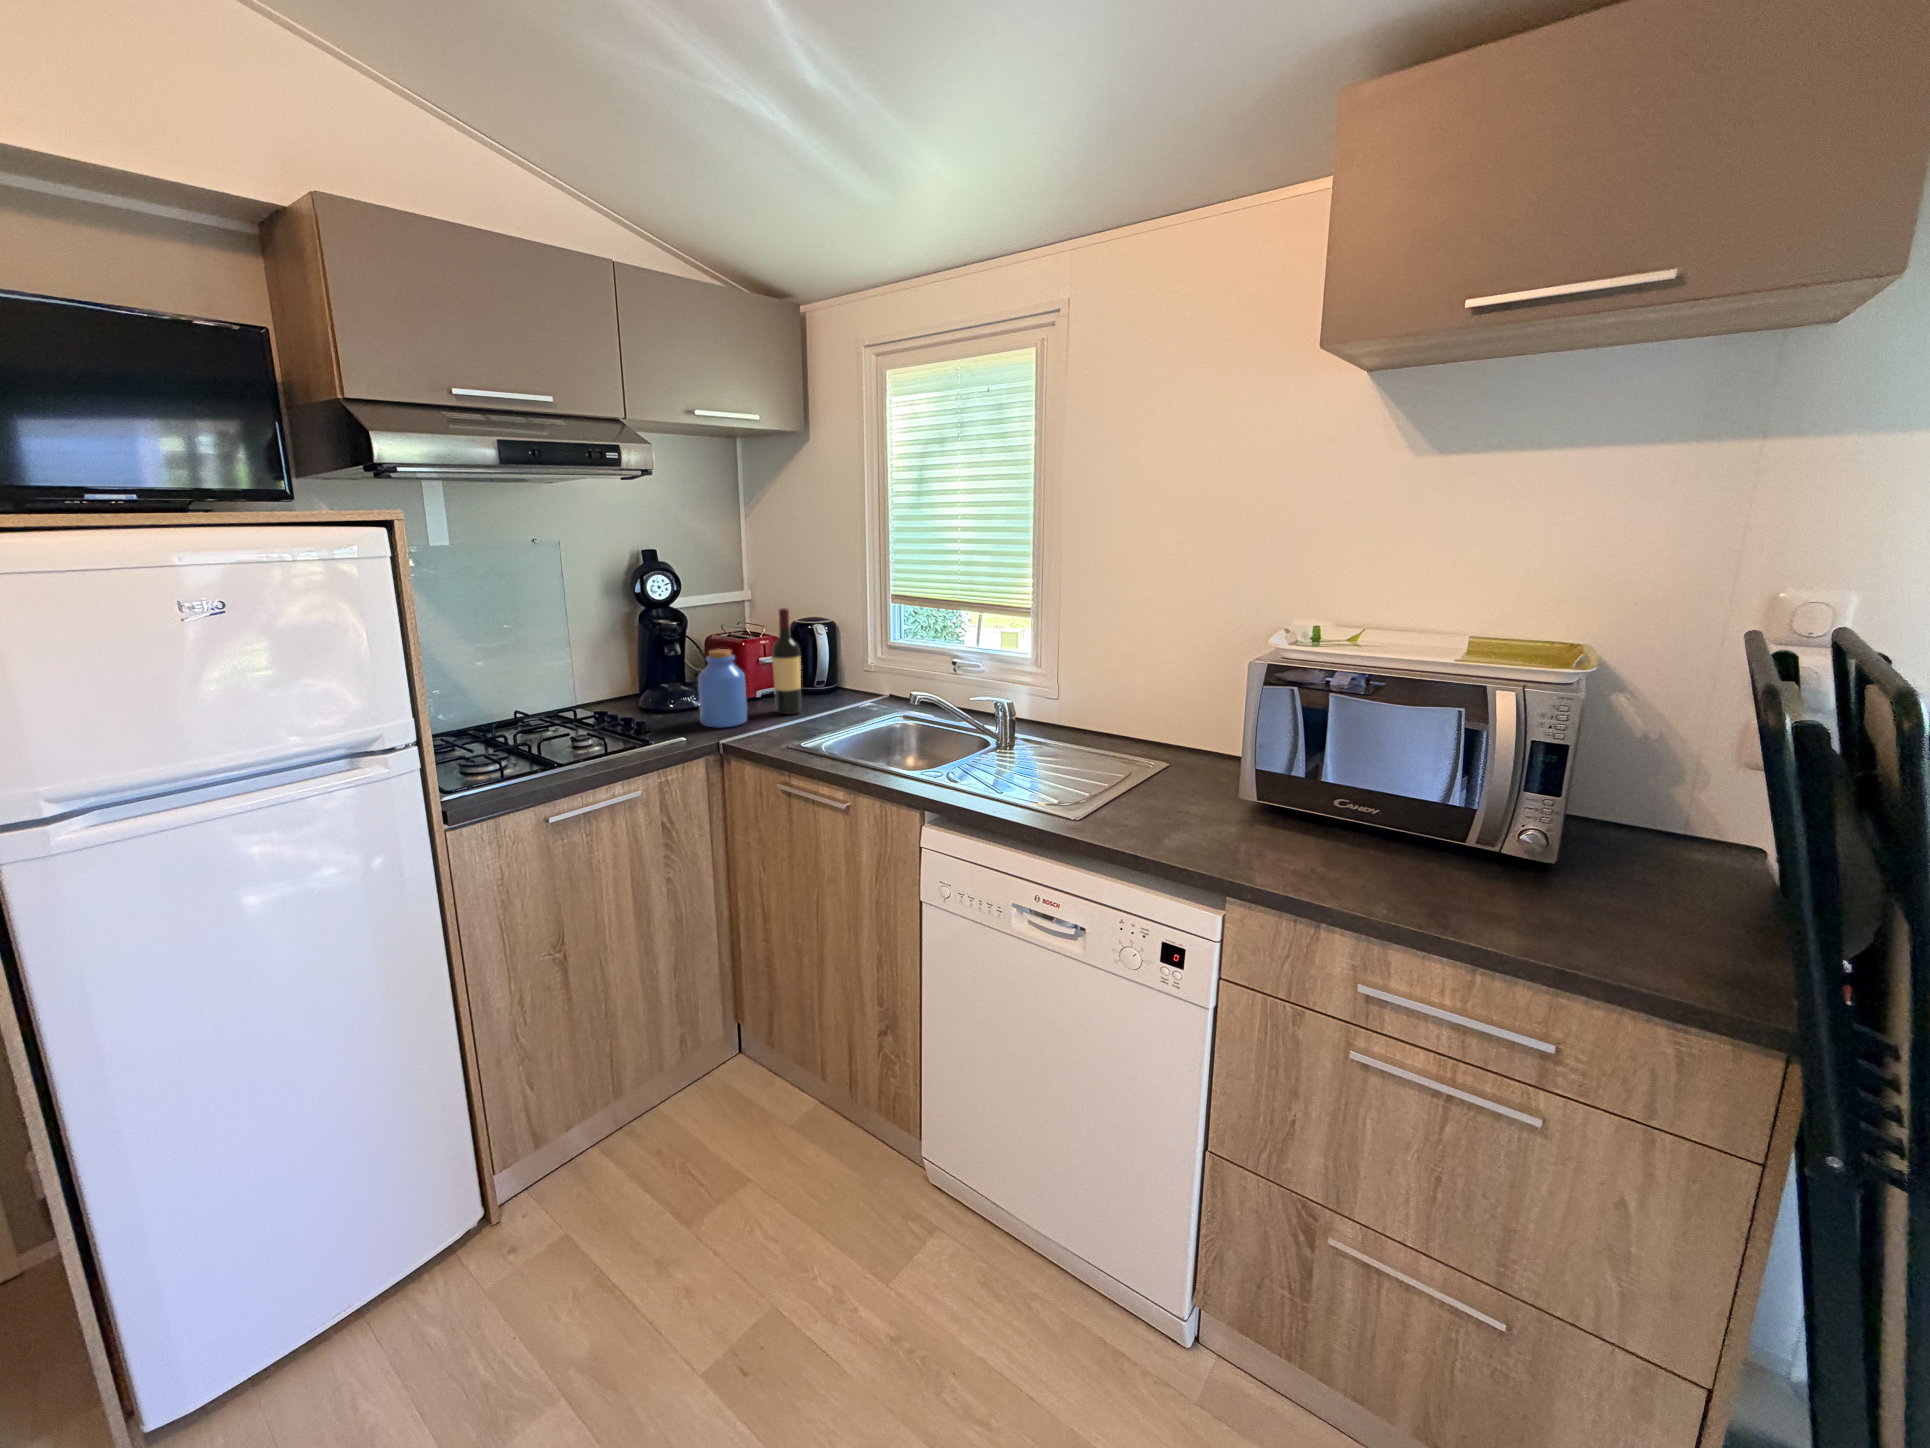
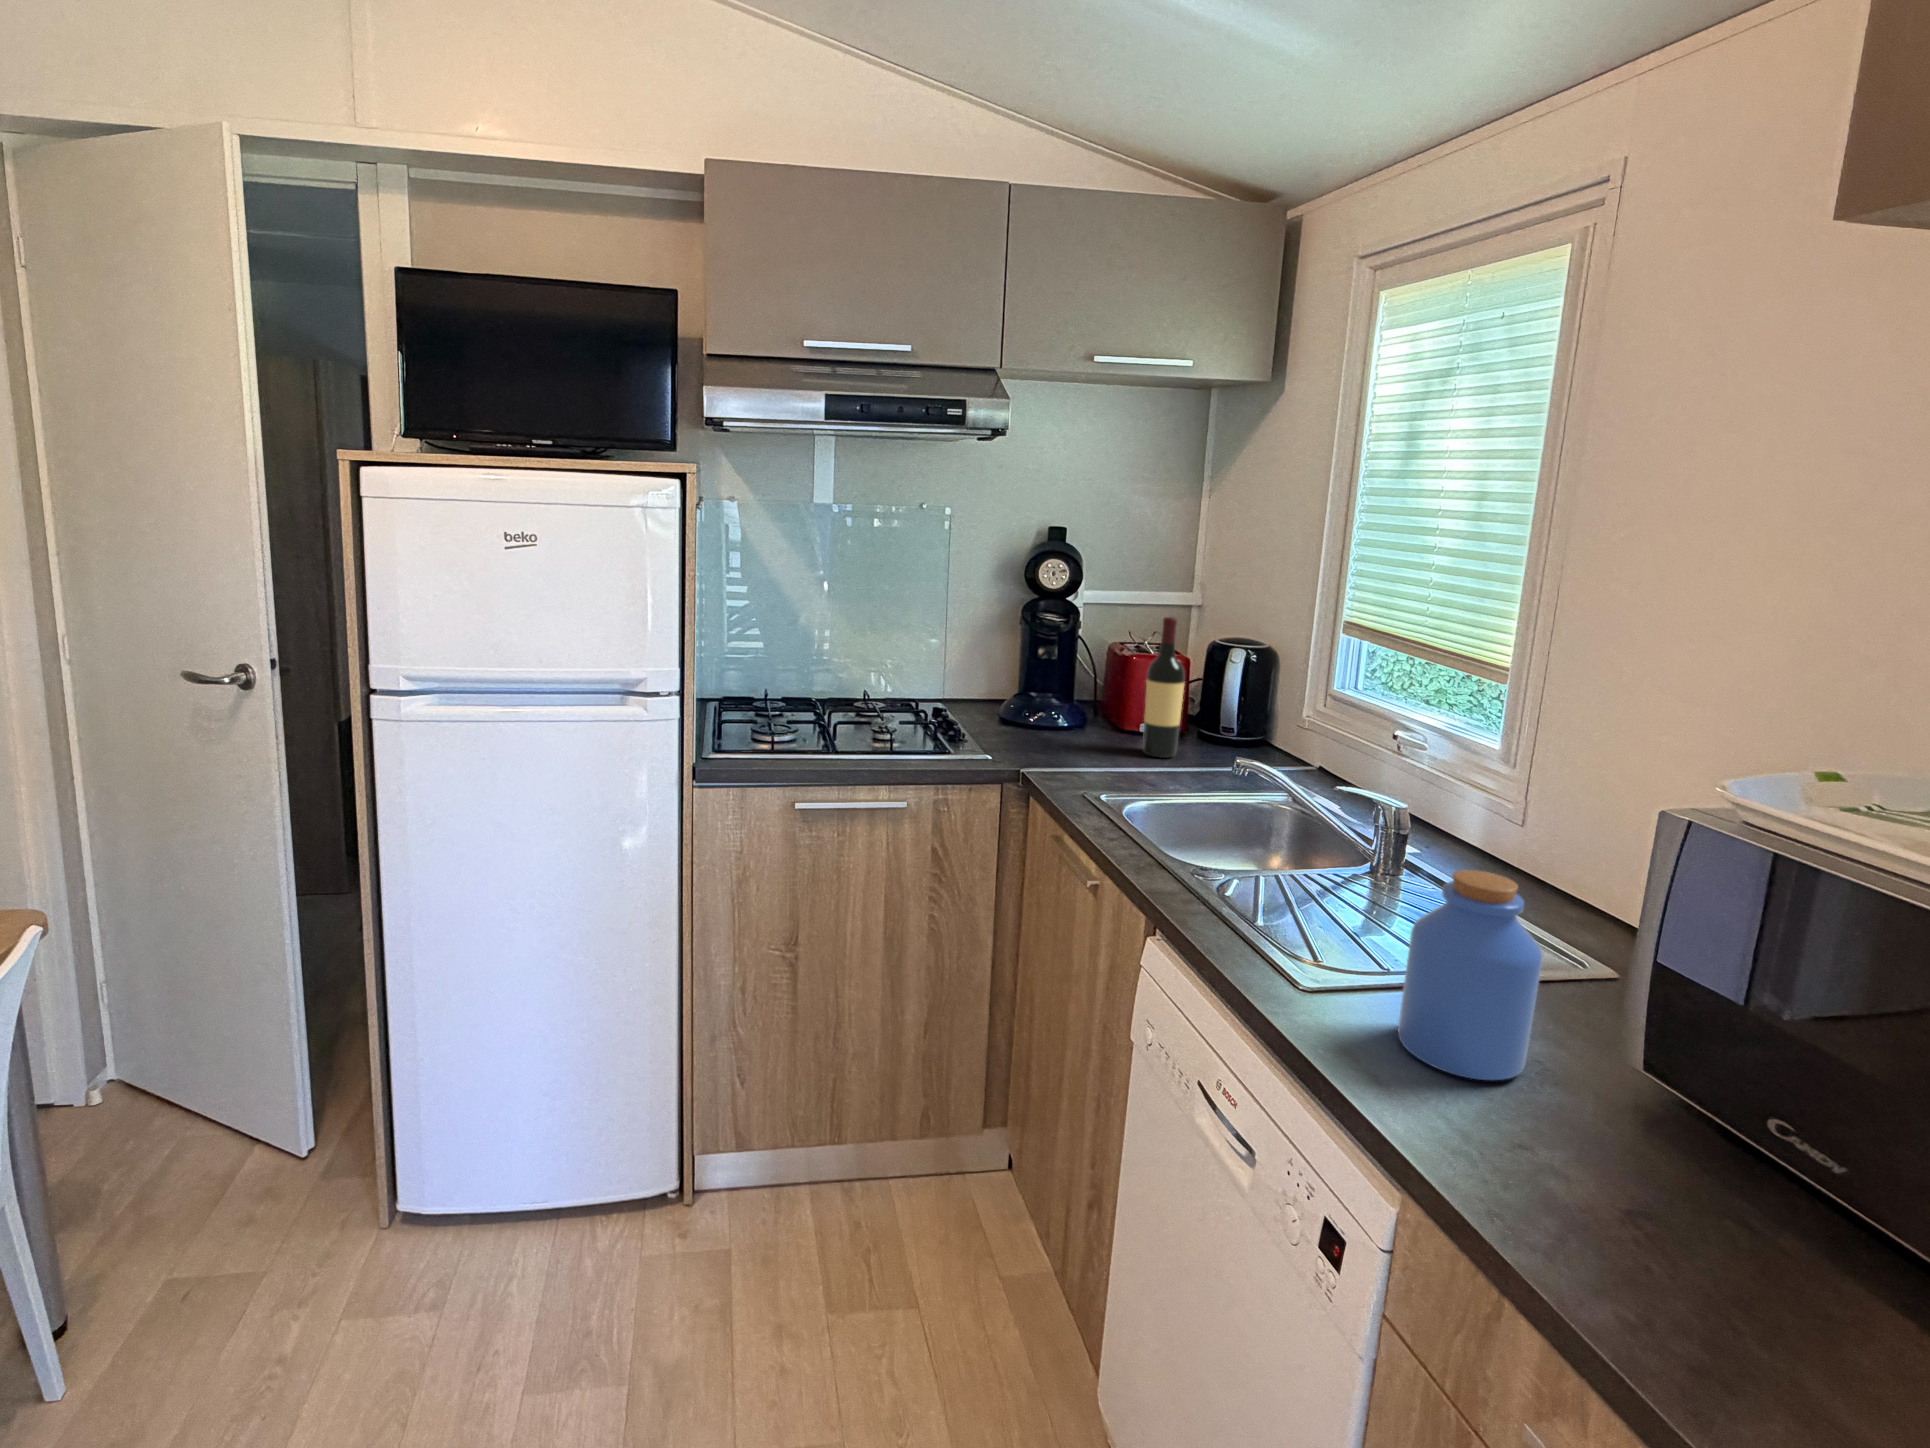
jar: present [698,649,747,728] -> present [1398,870,1543,1080]

